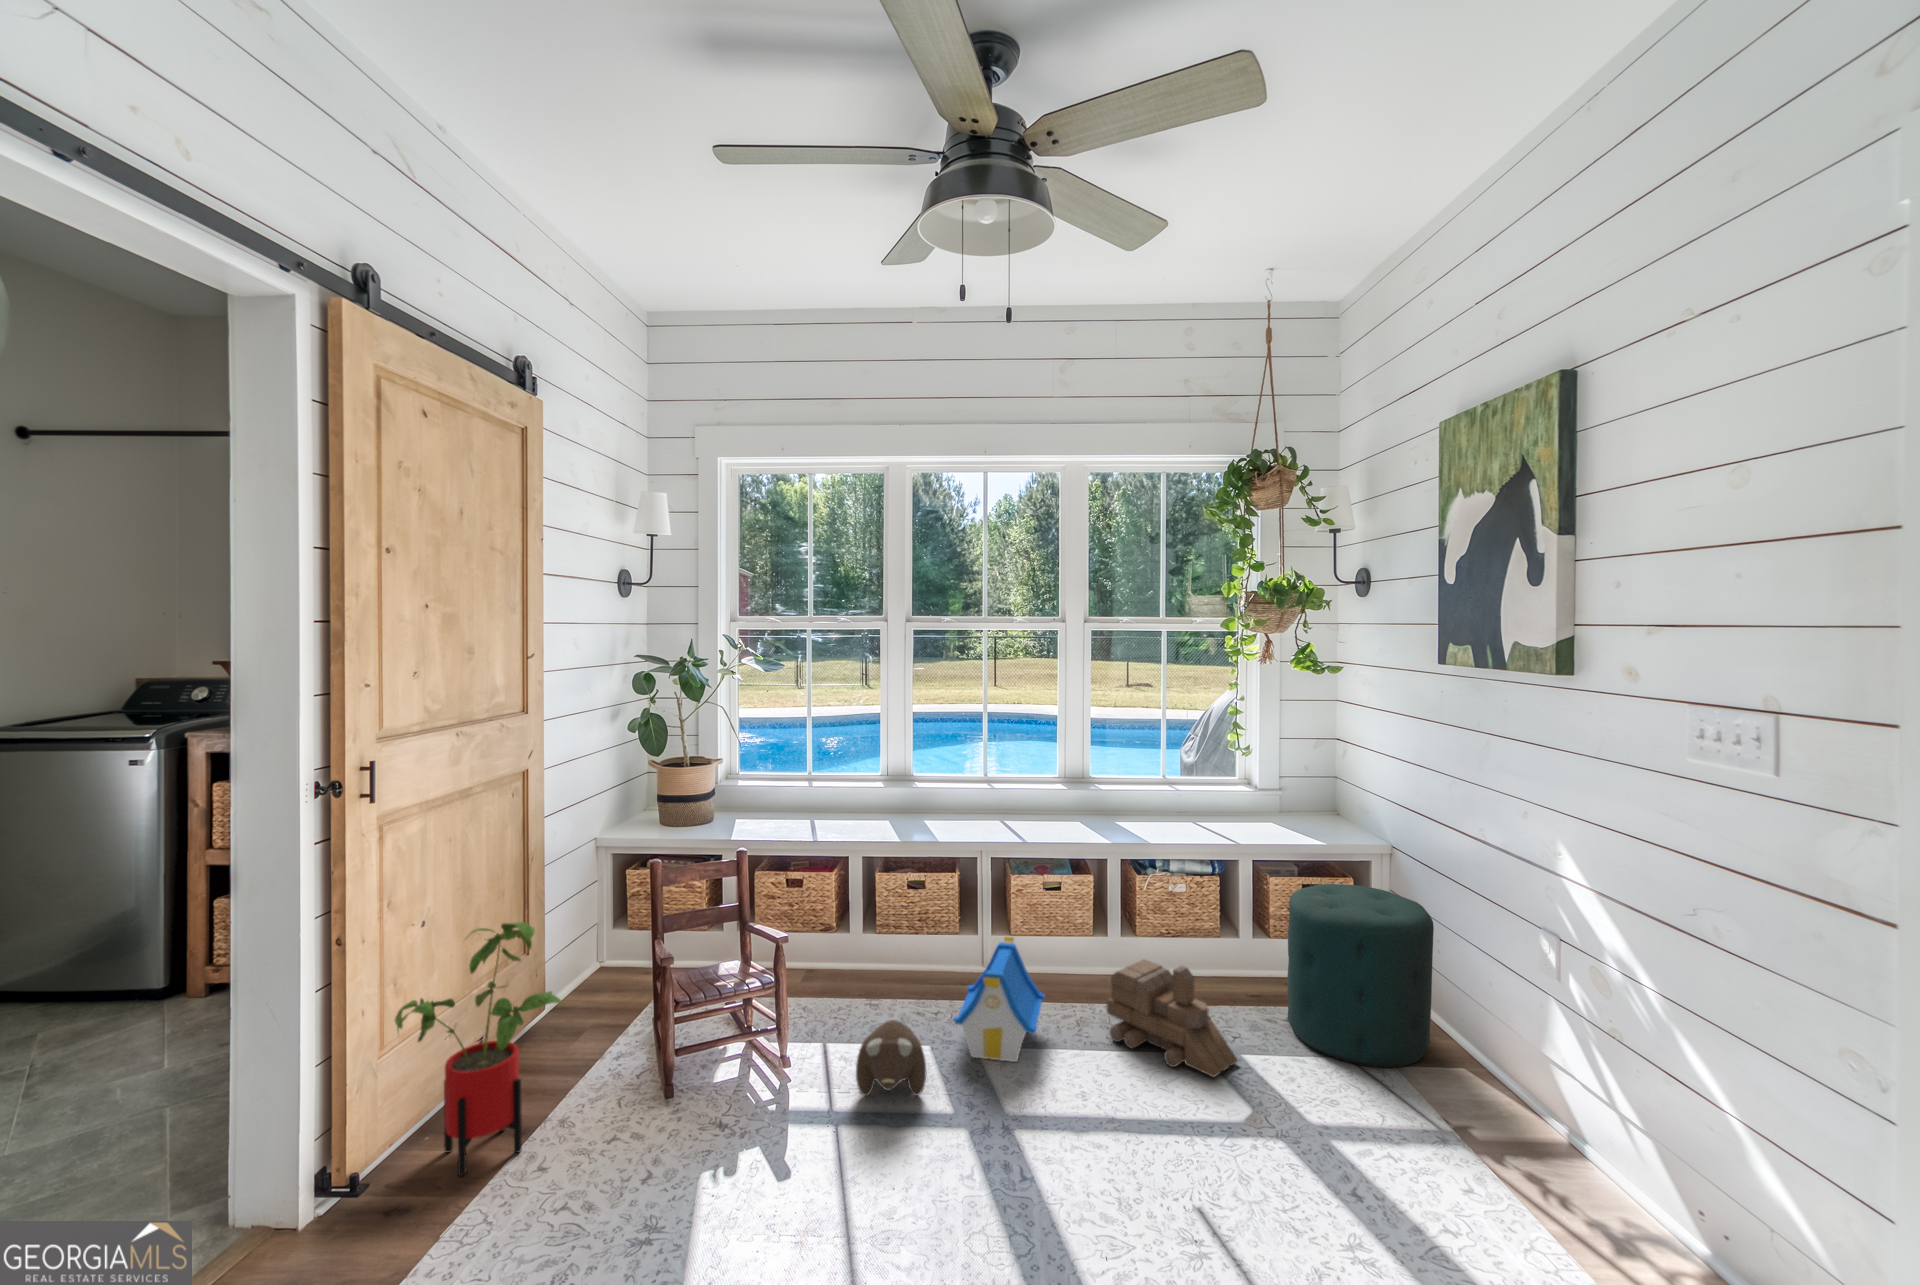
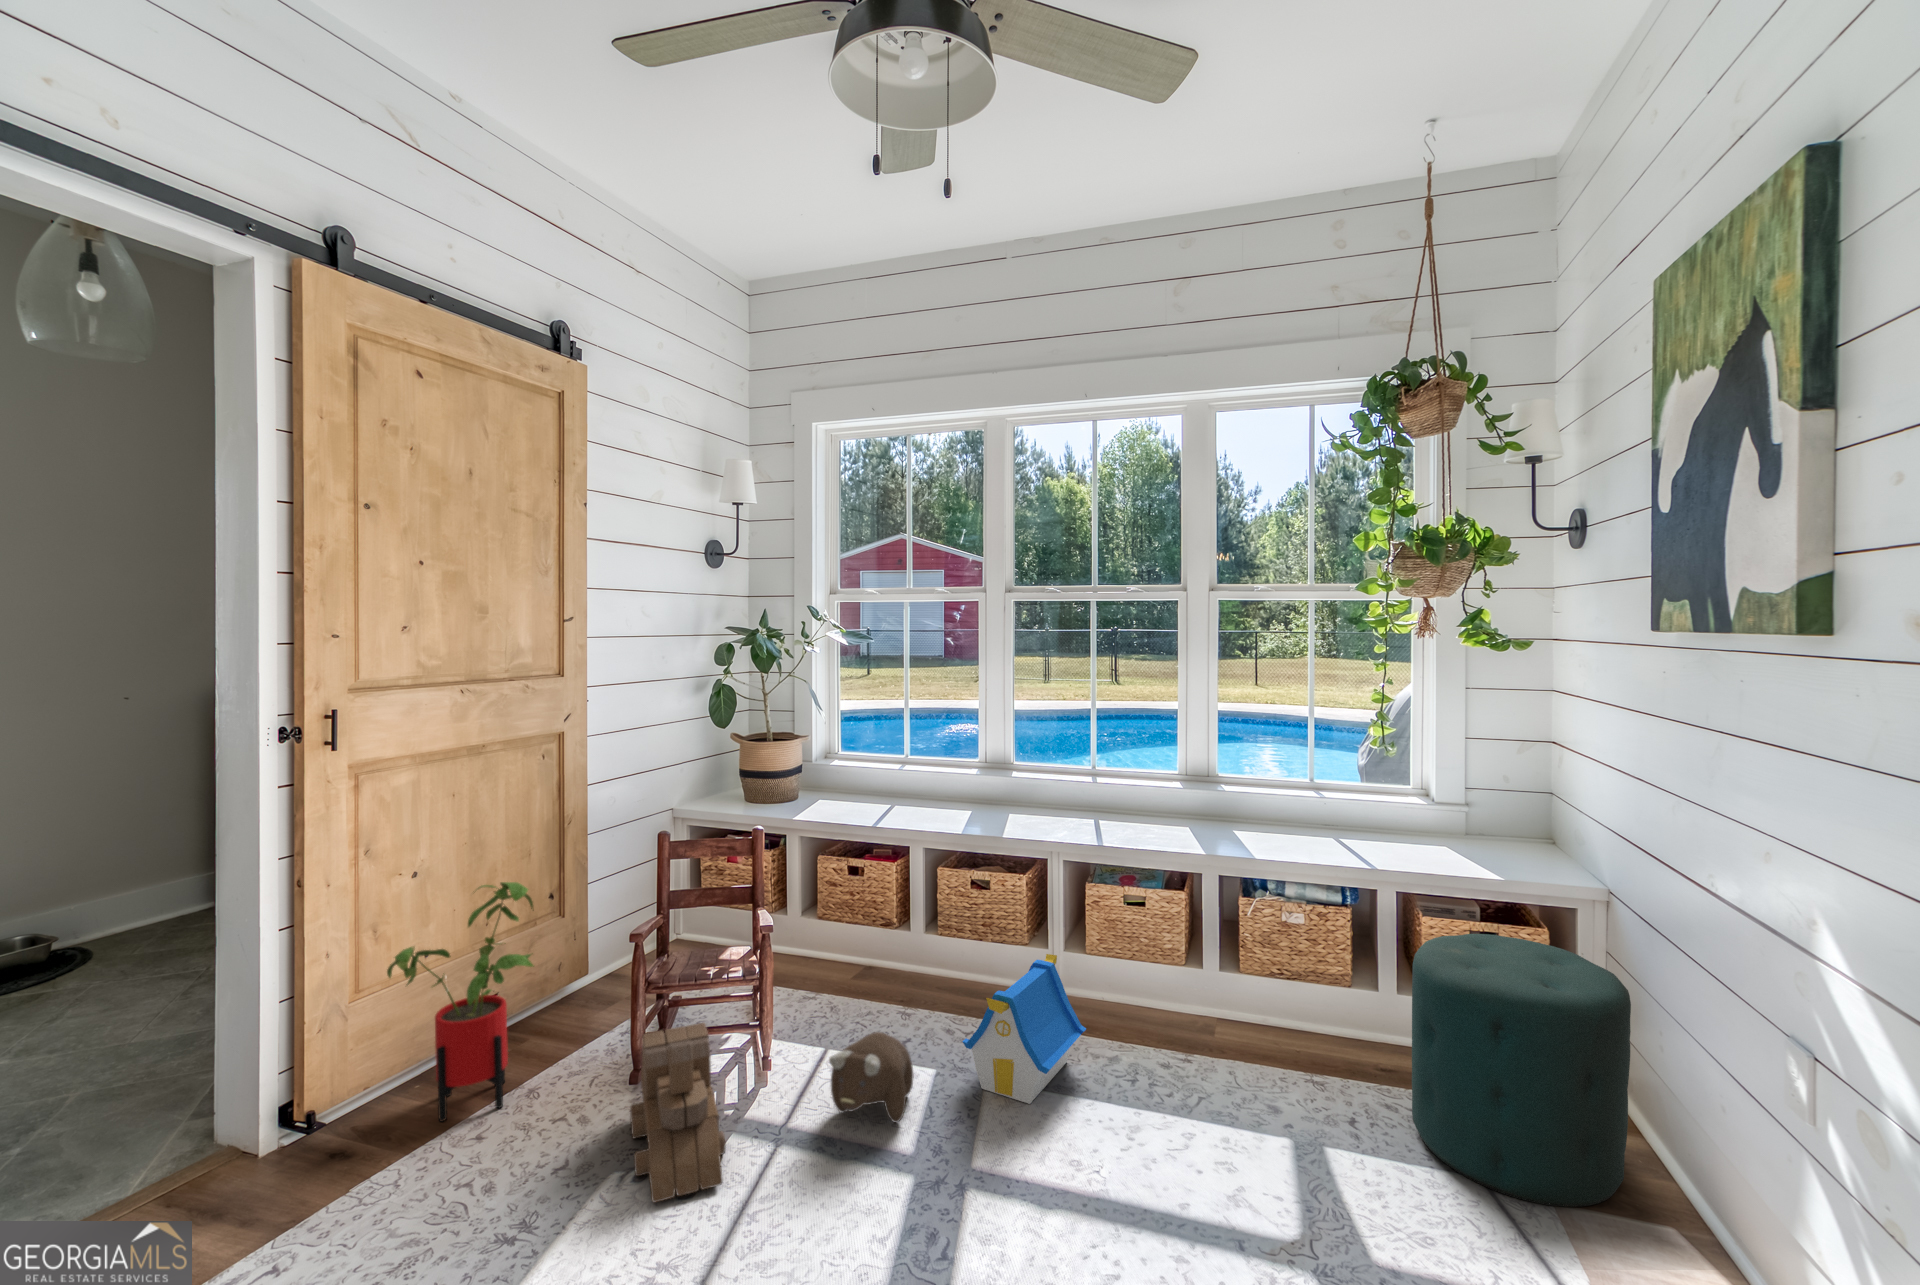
toy train: present [1107,960,1238,1077] -> present [630,1023,726,1202]

